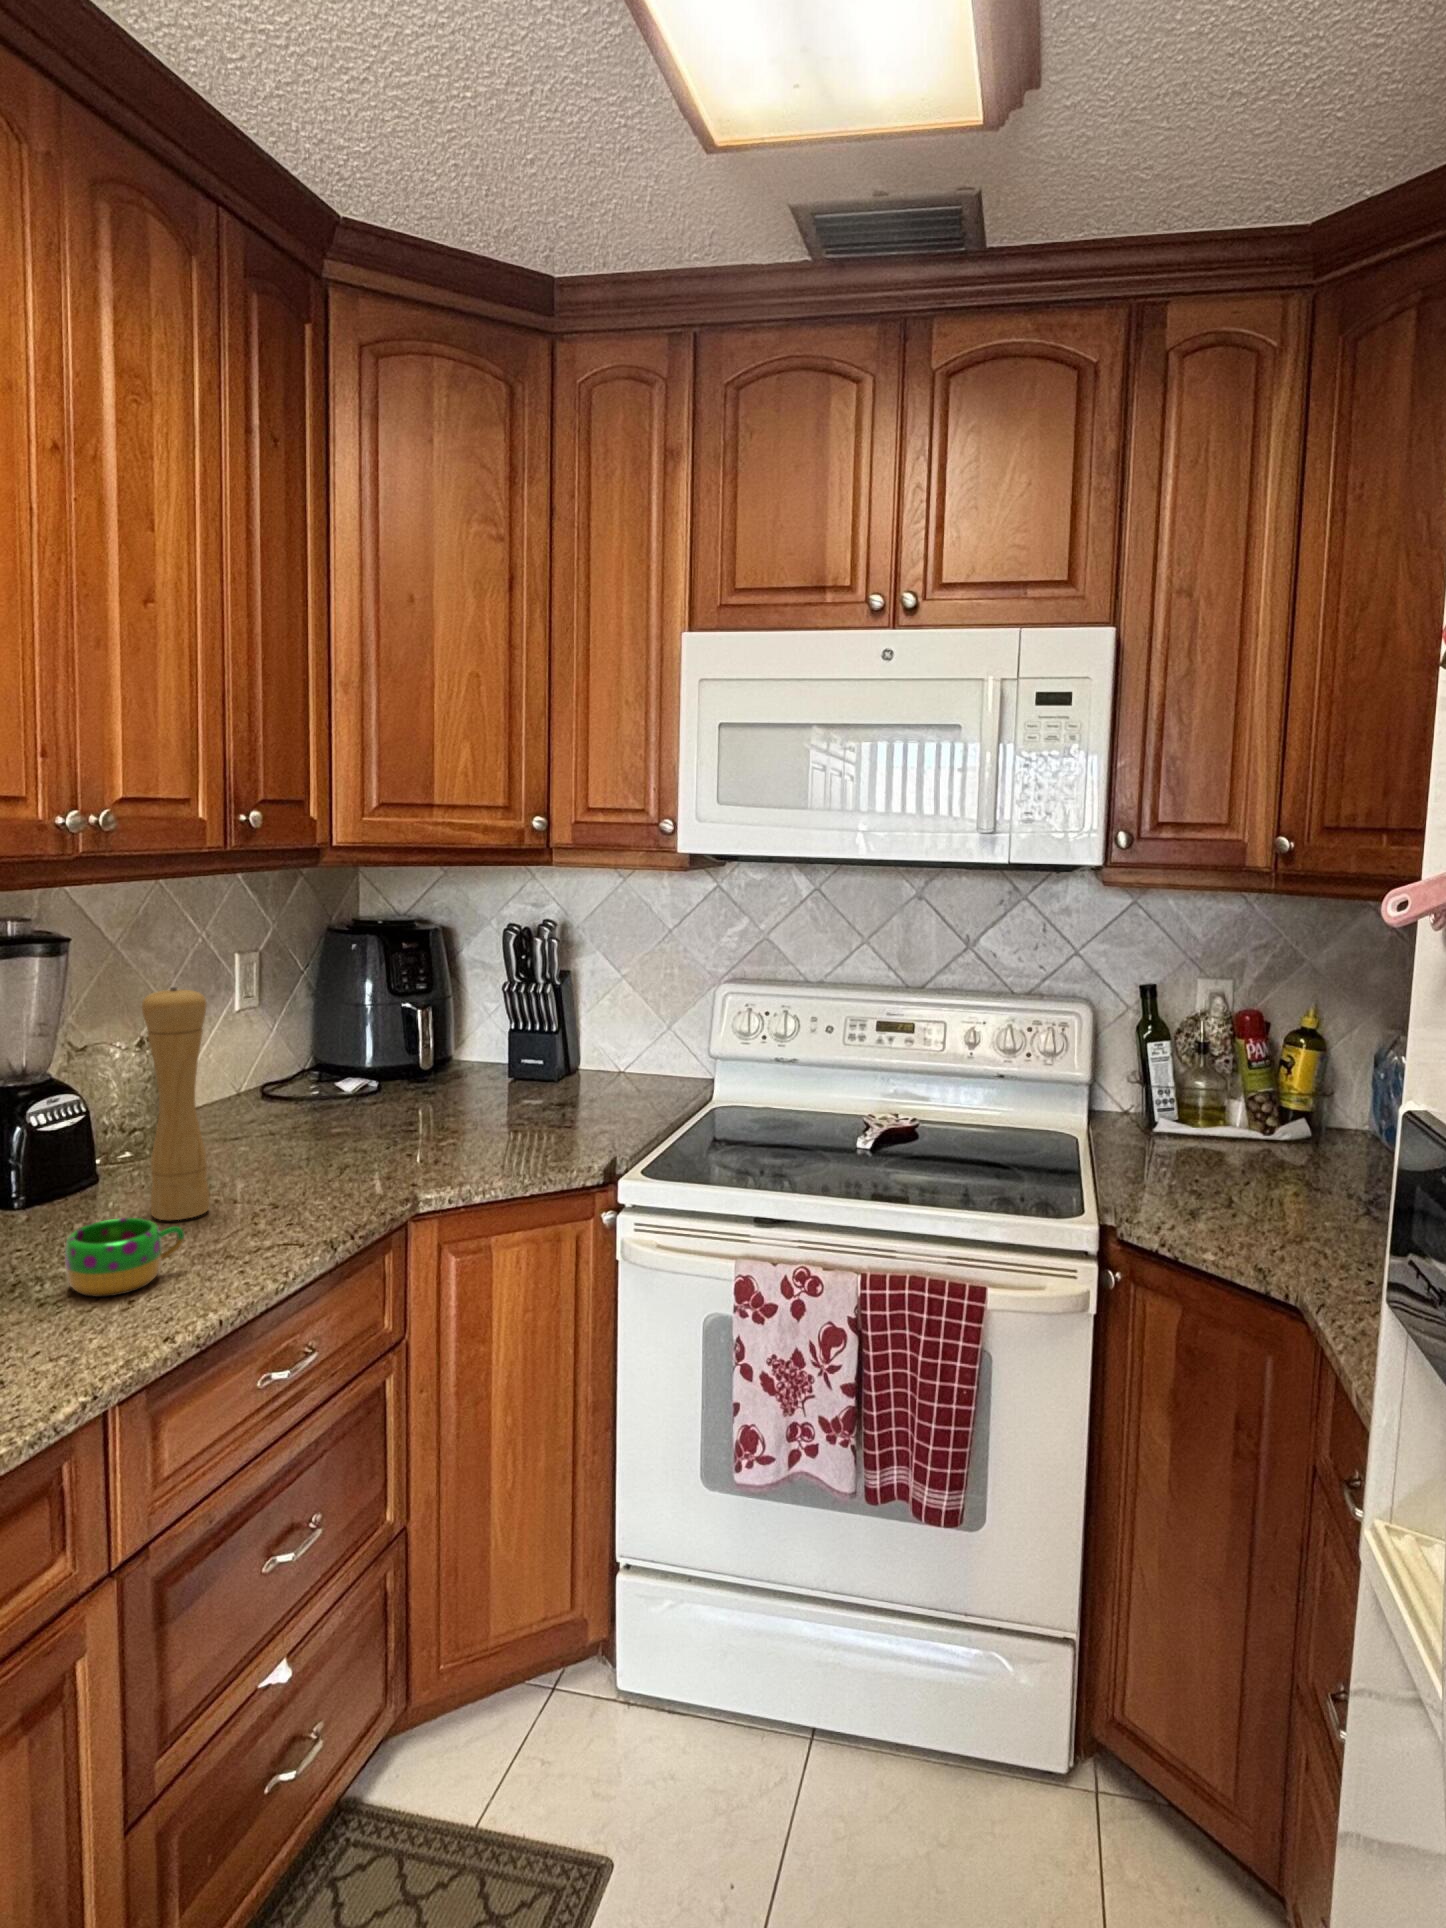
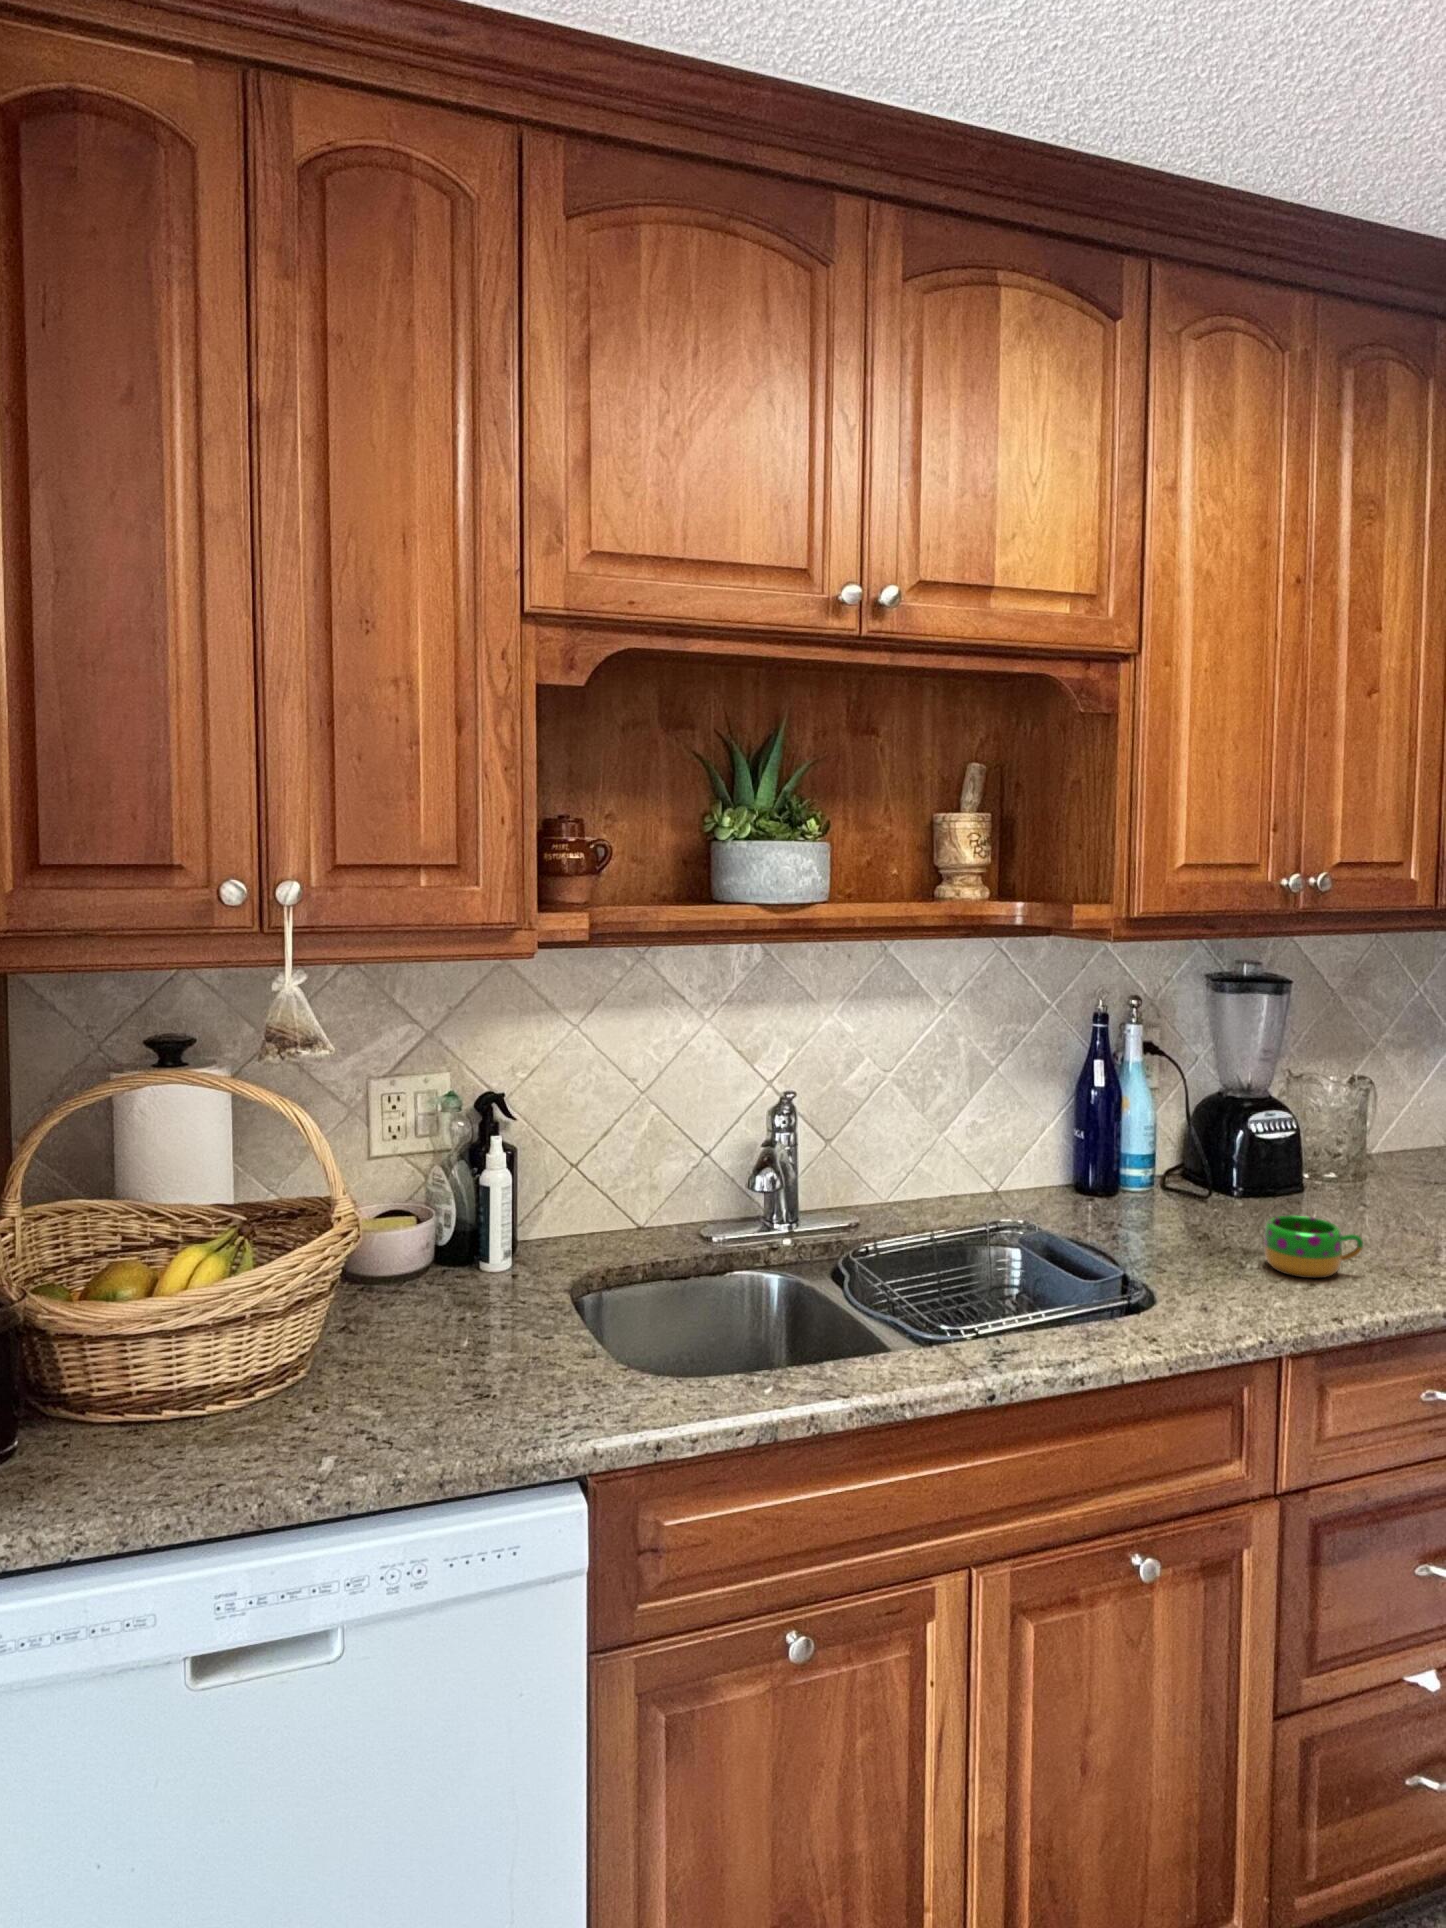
pepper mill: present [142,987,209,1220] -> none [1343,1029,1403,1238]

